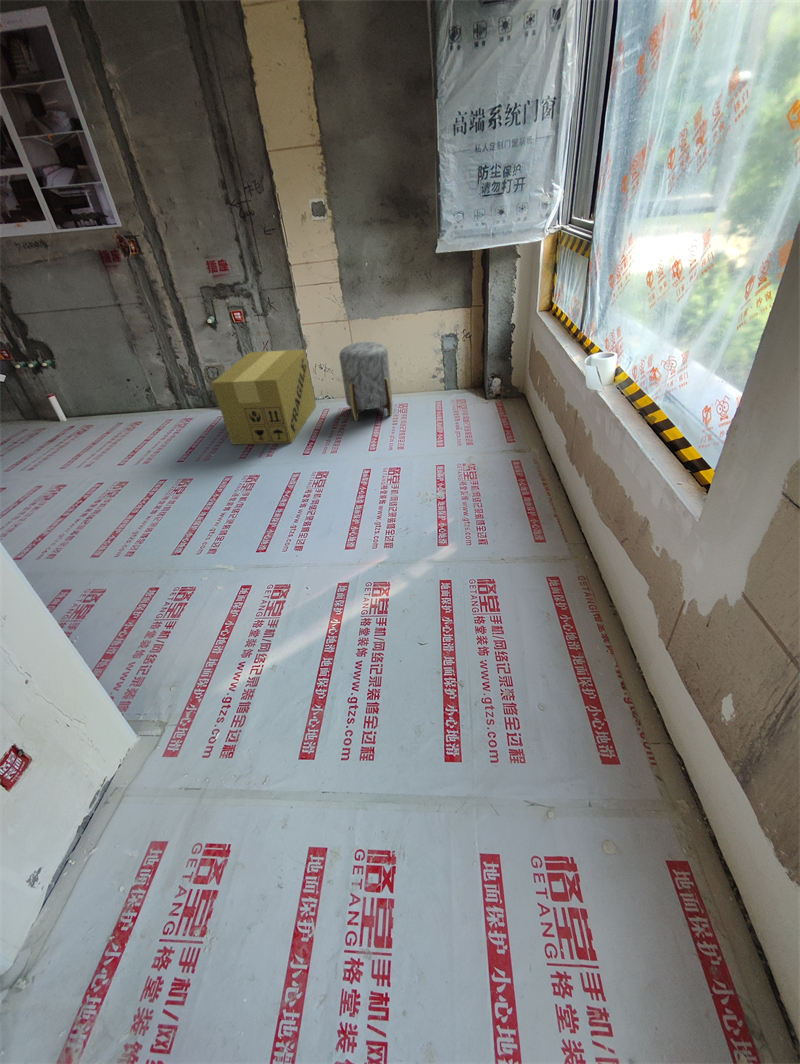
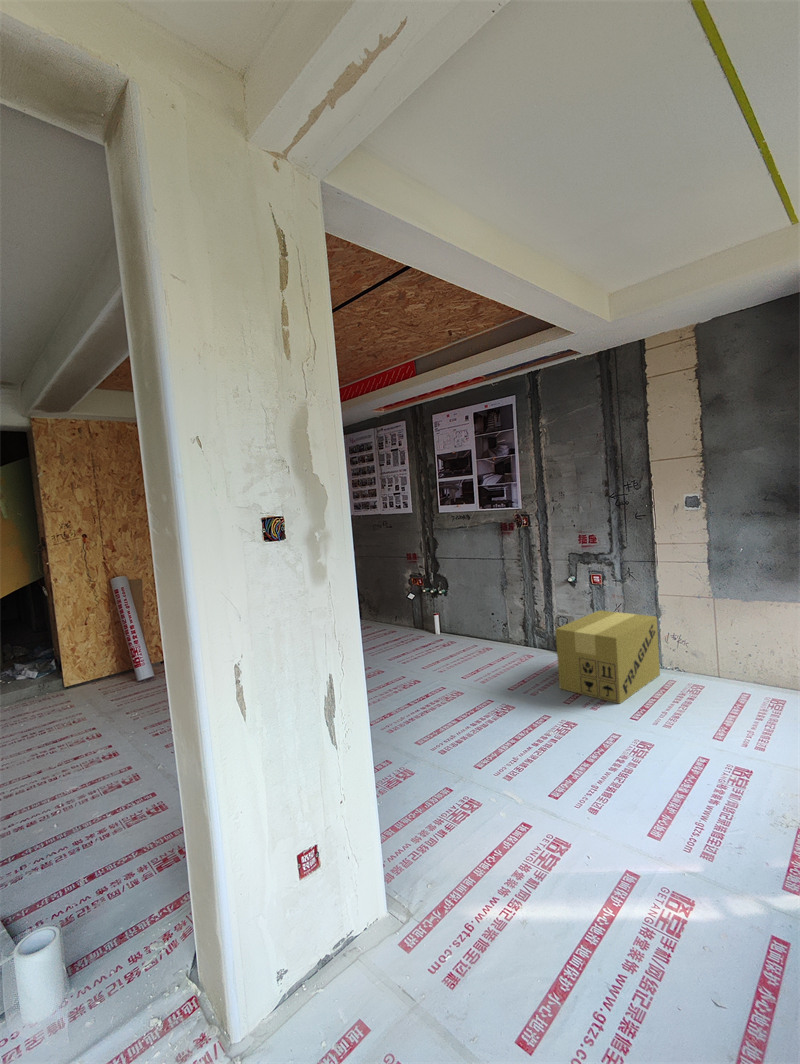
stool: present [339,342,392,421] -> none [693,620,759,708]

